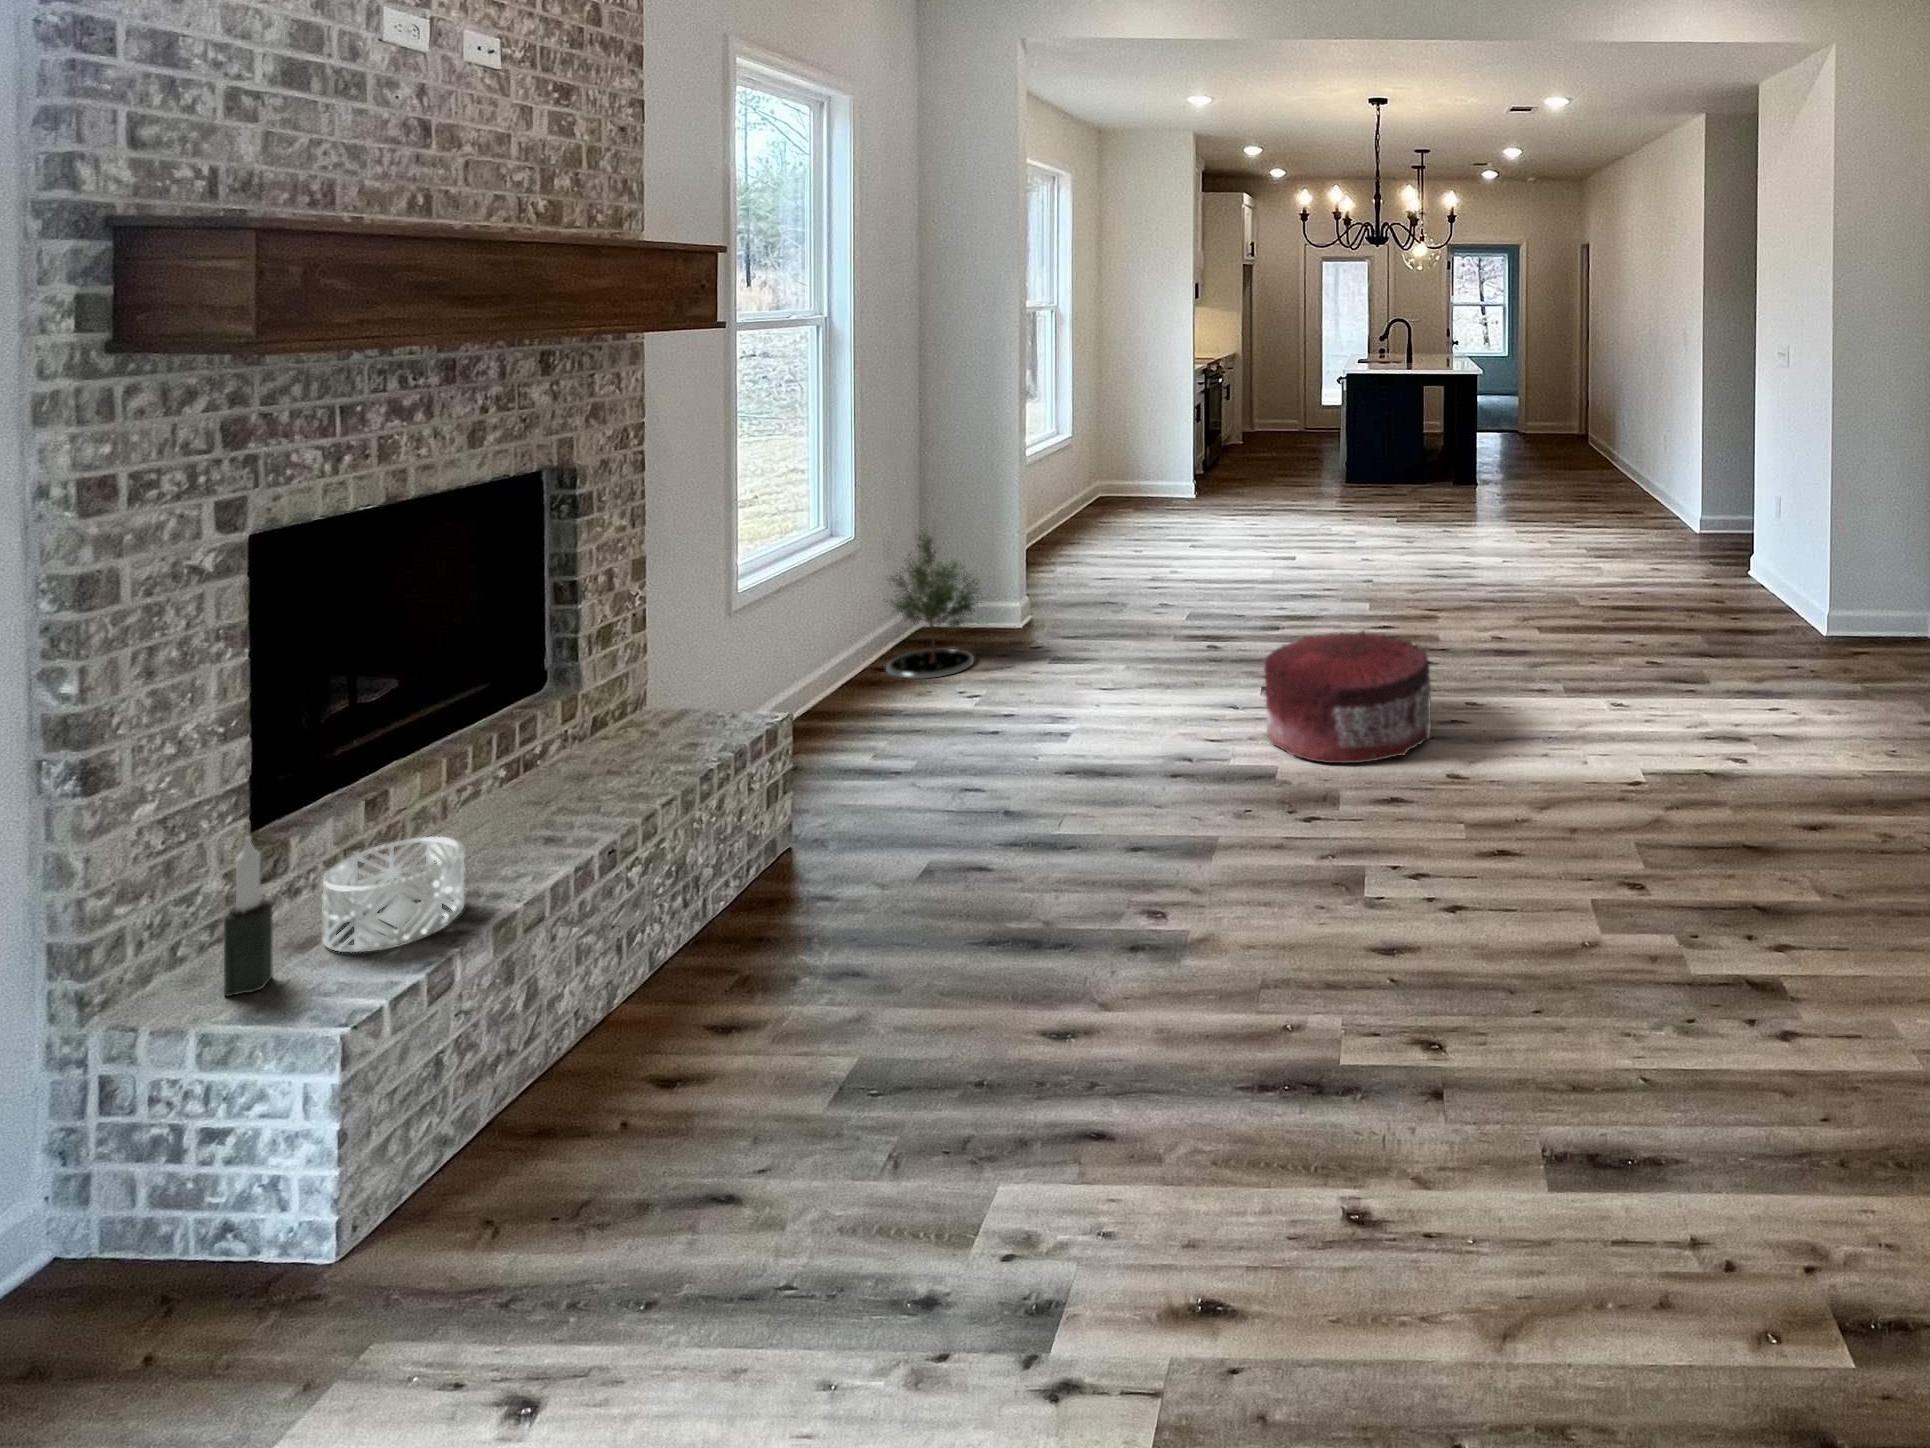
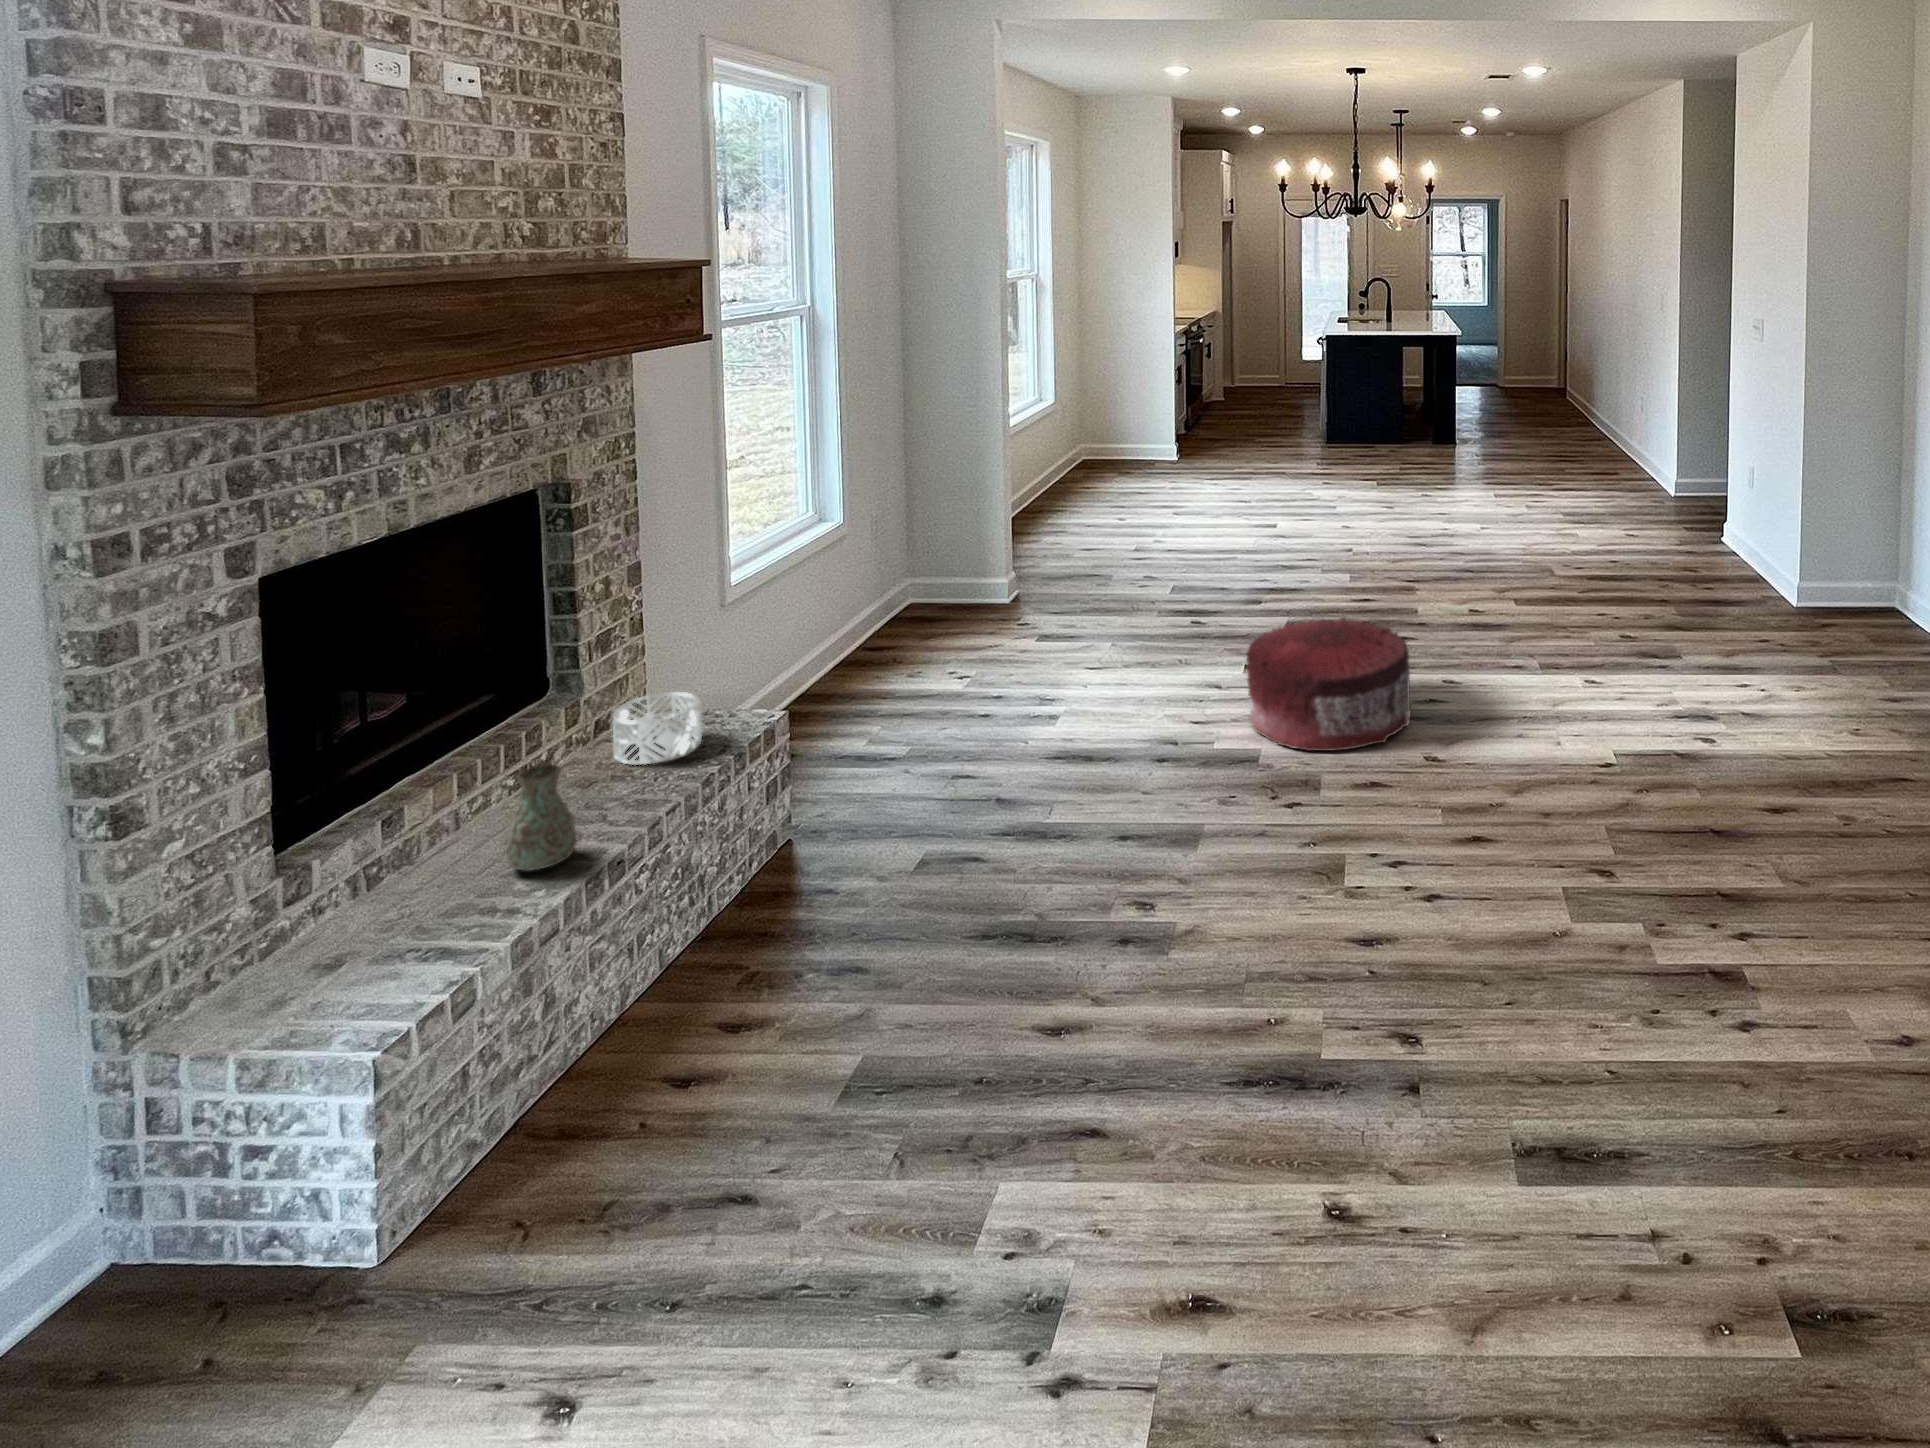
potted tree: present [886,527,981,679] -> none [868,507,974,663]
decorative vase: none [494,745,569,856] -> present [506,764,577,871]
candle: present [224,836,273,996] -> none [257,869,305,1019]
decorative bowl: present [322,836,464,952] -> present [613,691,702,765]

